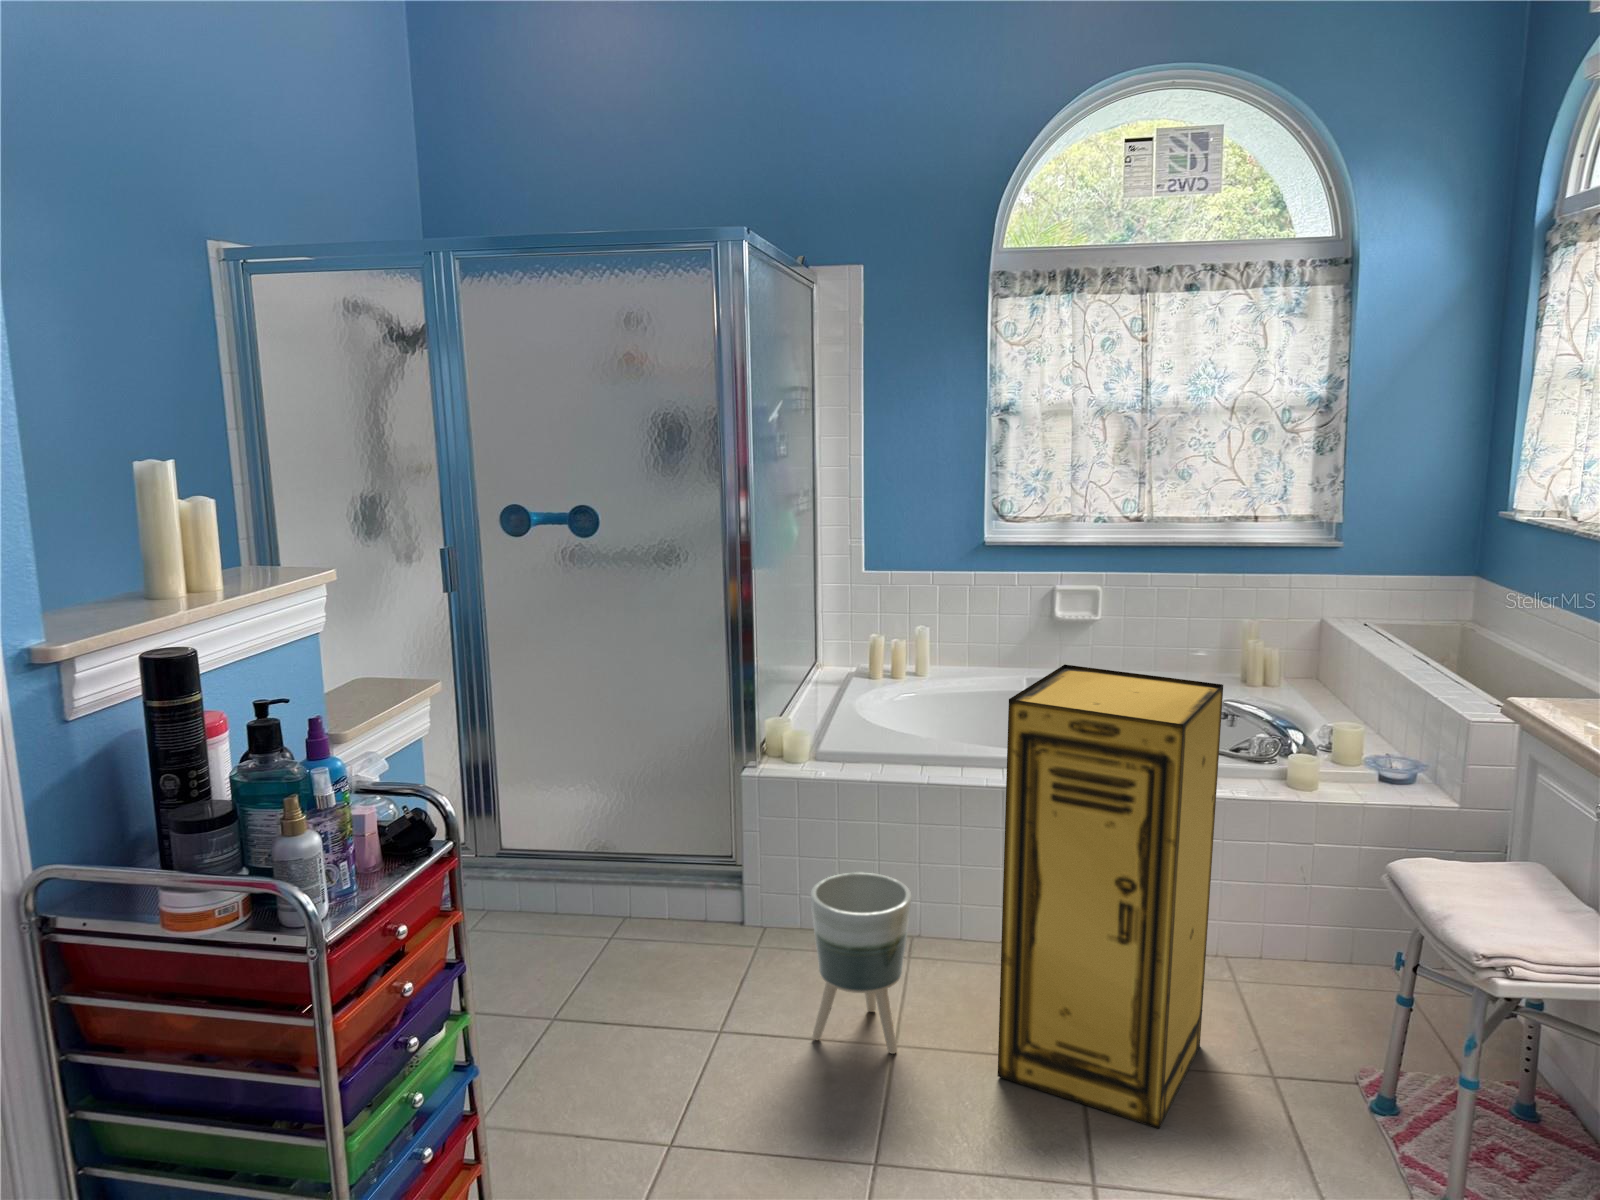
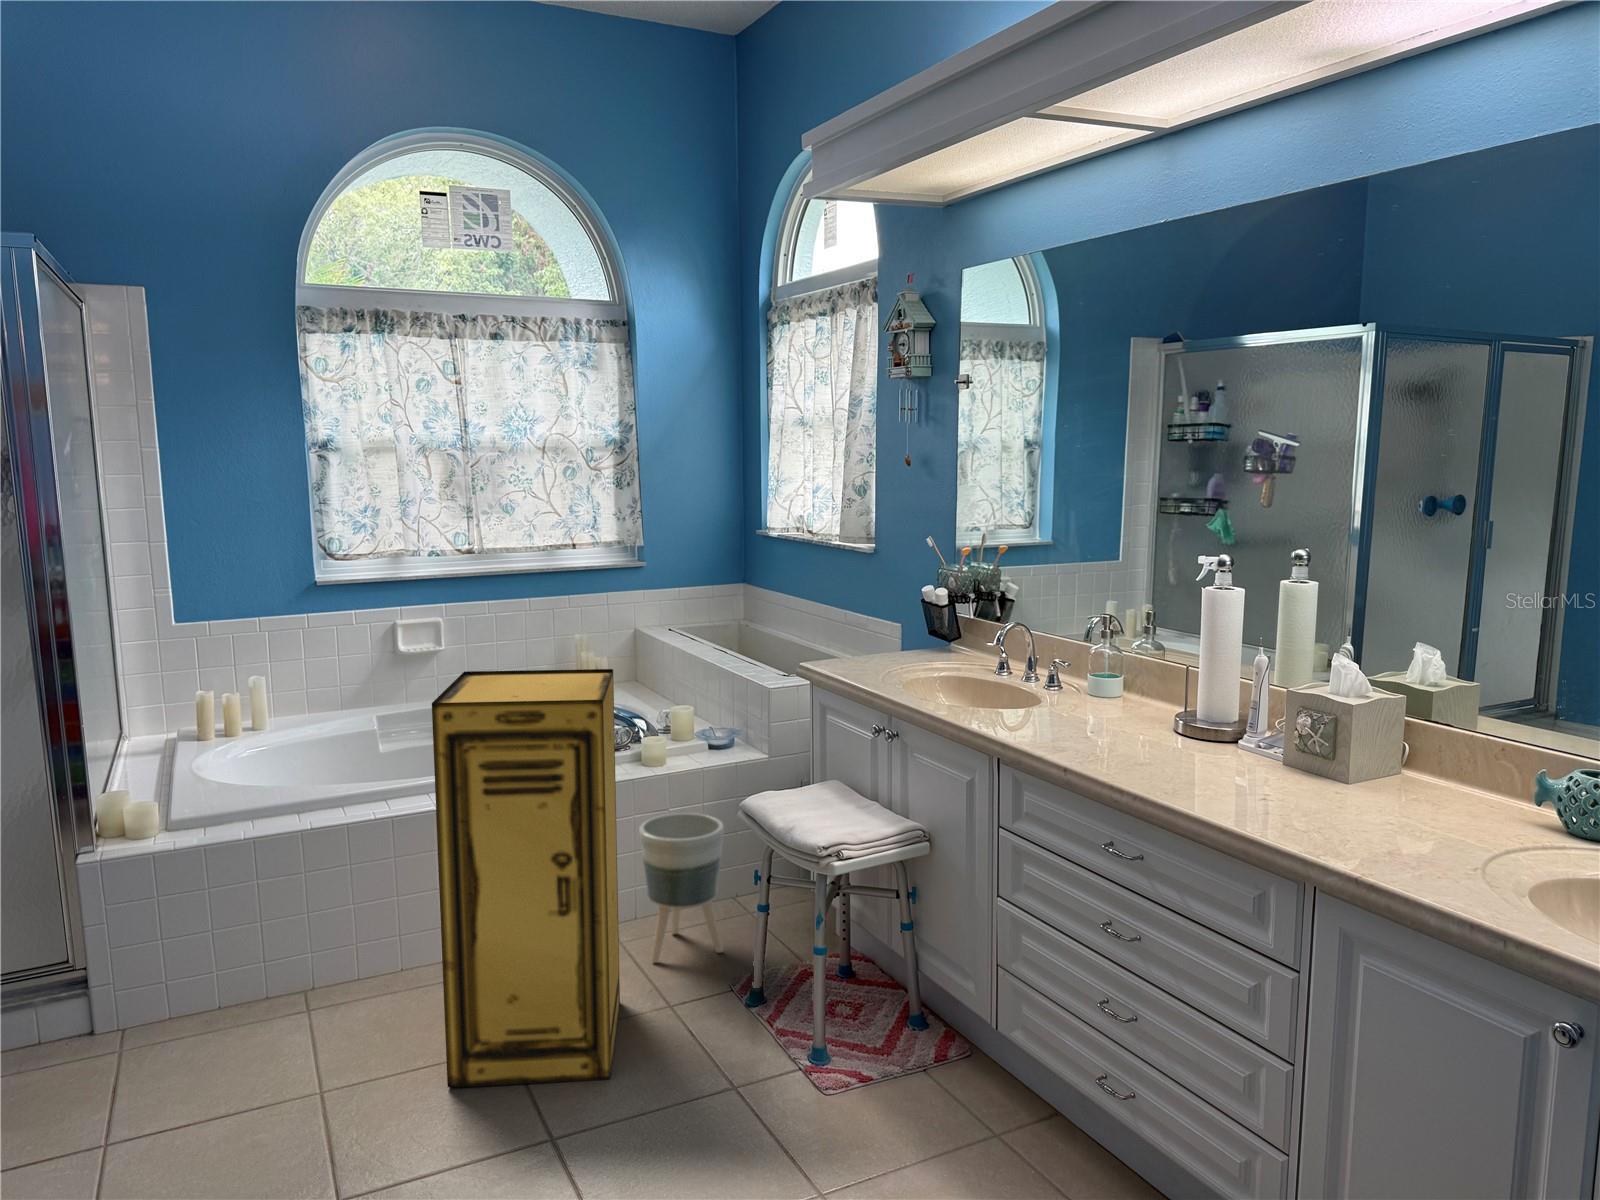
planter: present [811,872,912,1054] -> present [639,813,724,962]

